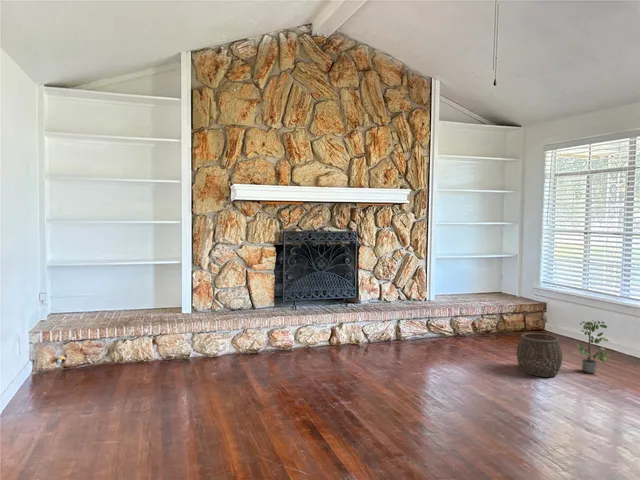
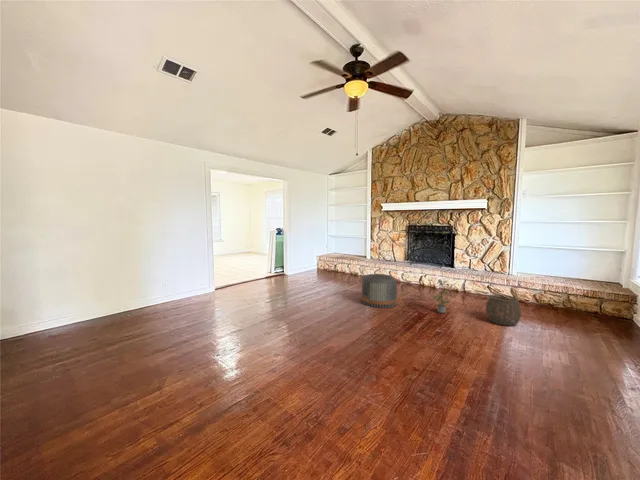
potted plant: present [577,320,610,373] -> present [433,280,449,313]
pouf: none [358,343,435,423] -> present [362,274,397,308]

